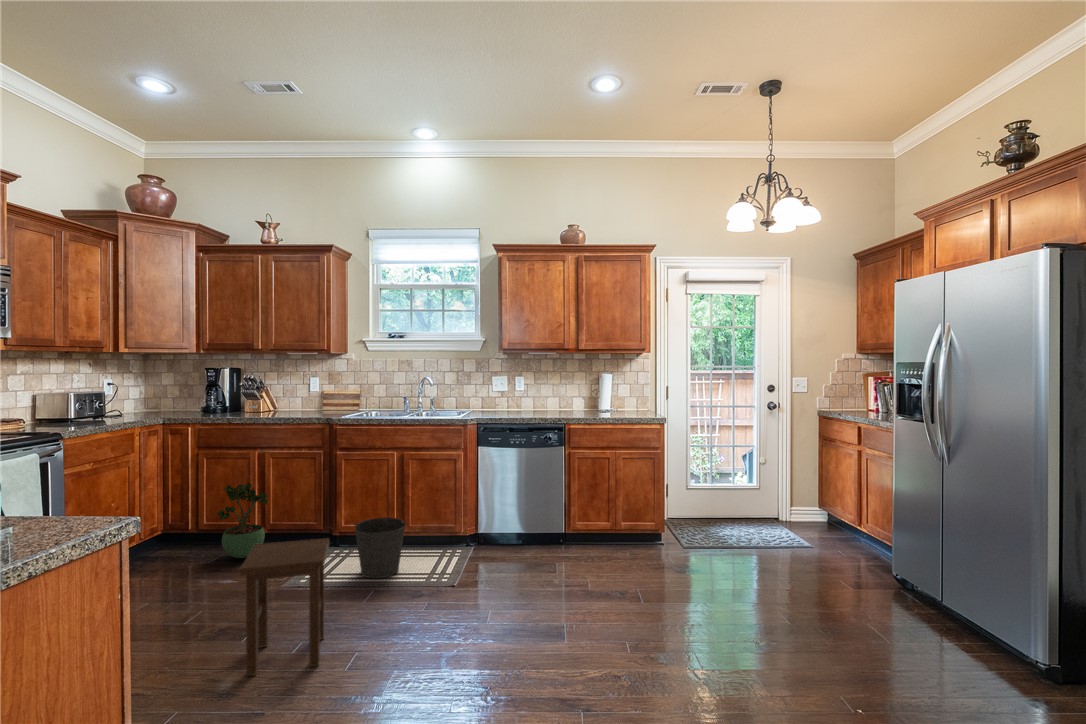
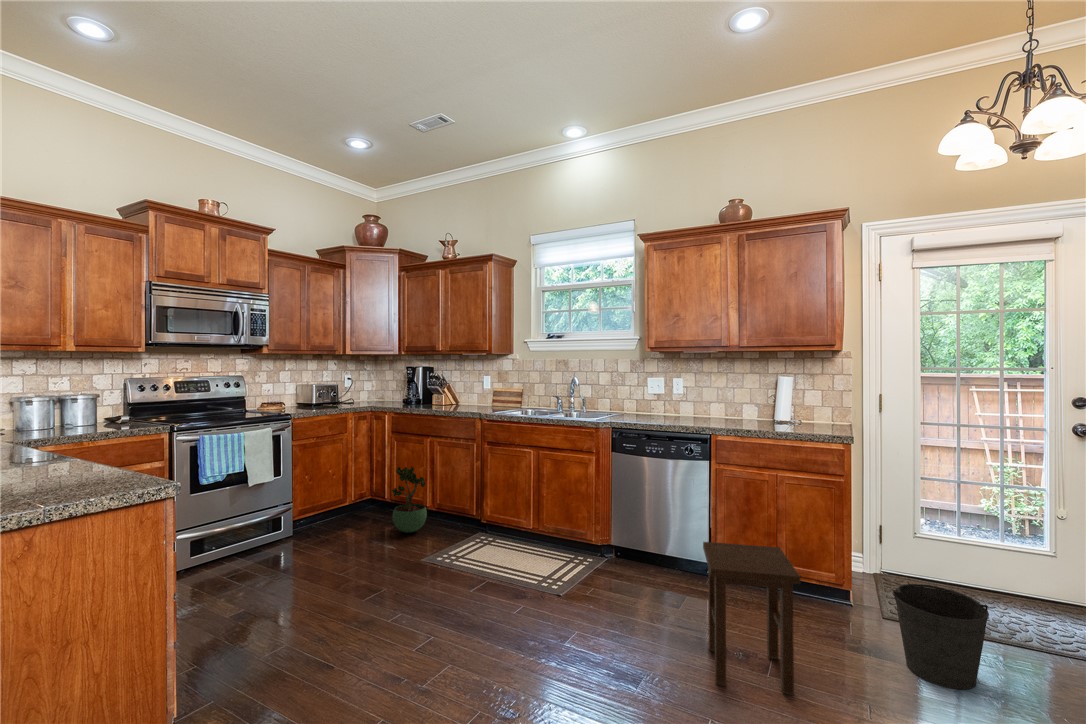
bucket: present [354,517,405,578] -> present [893,584,989,689]
stool: present [239,538,329,676] -> present [703,542,801,695]

